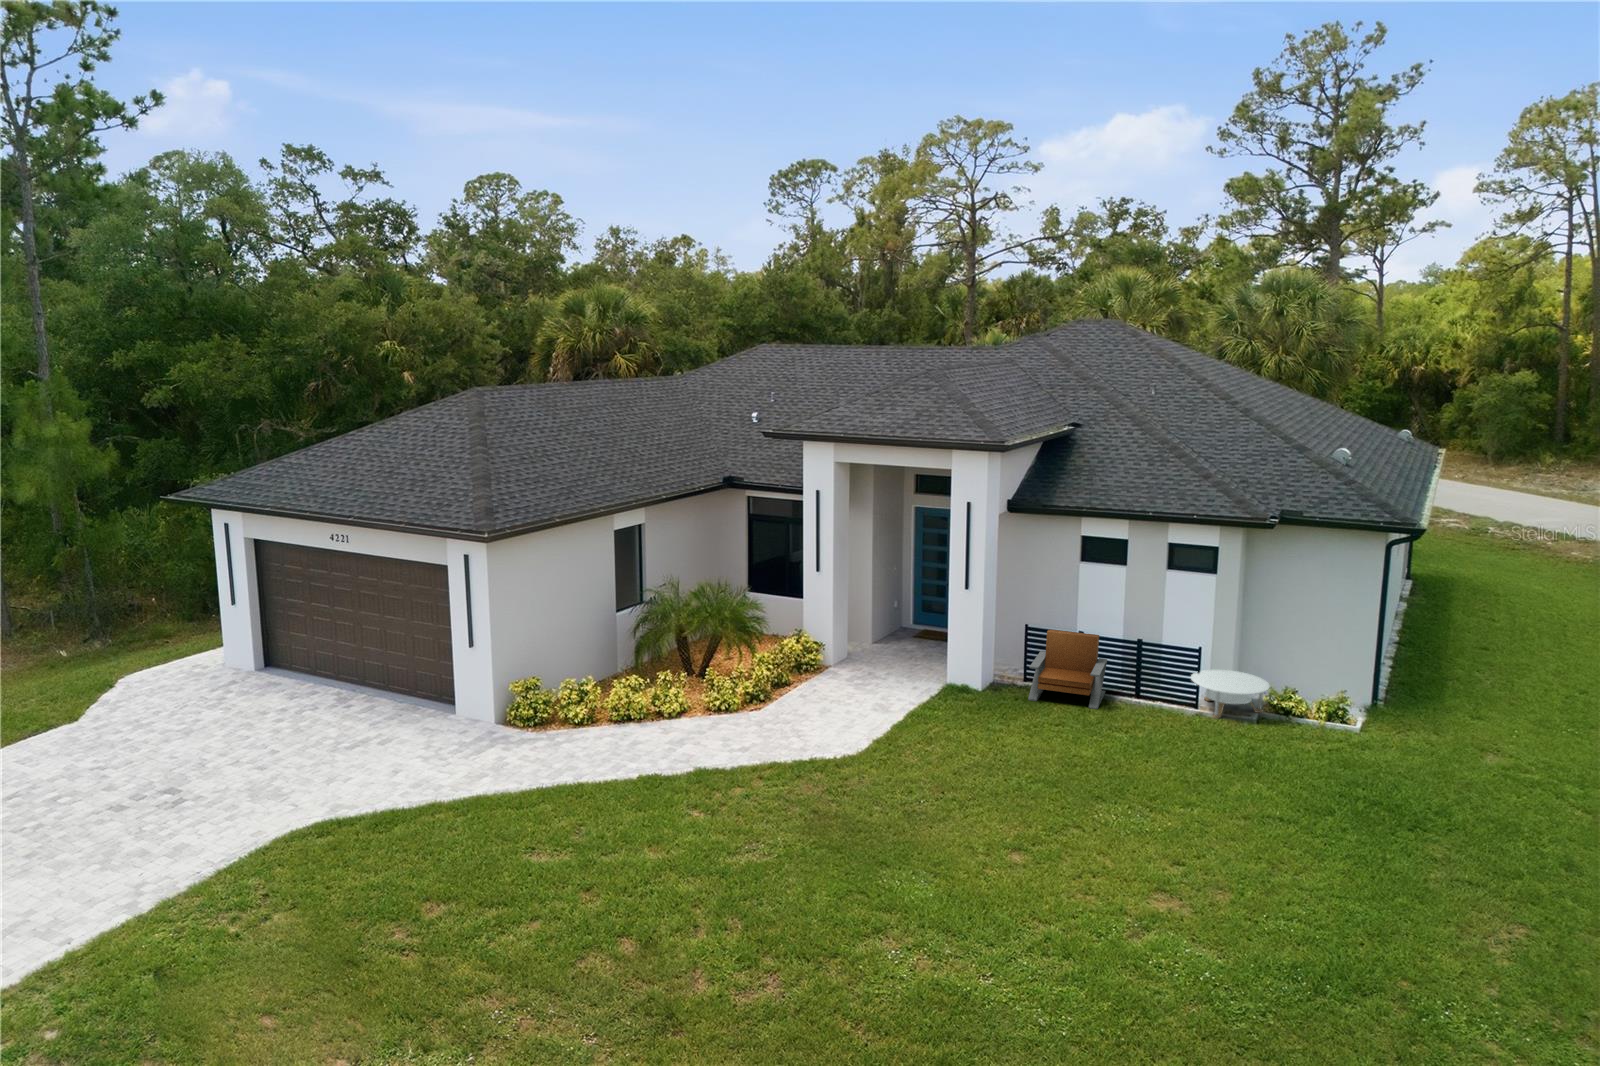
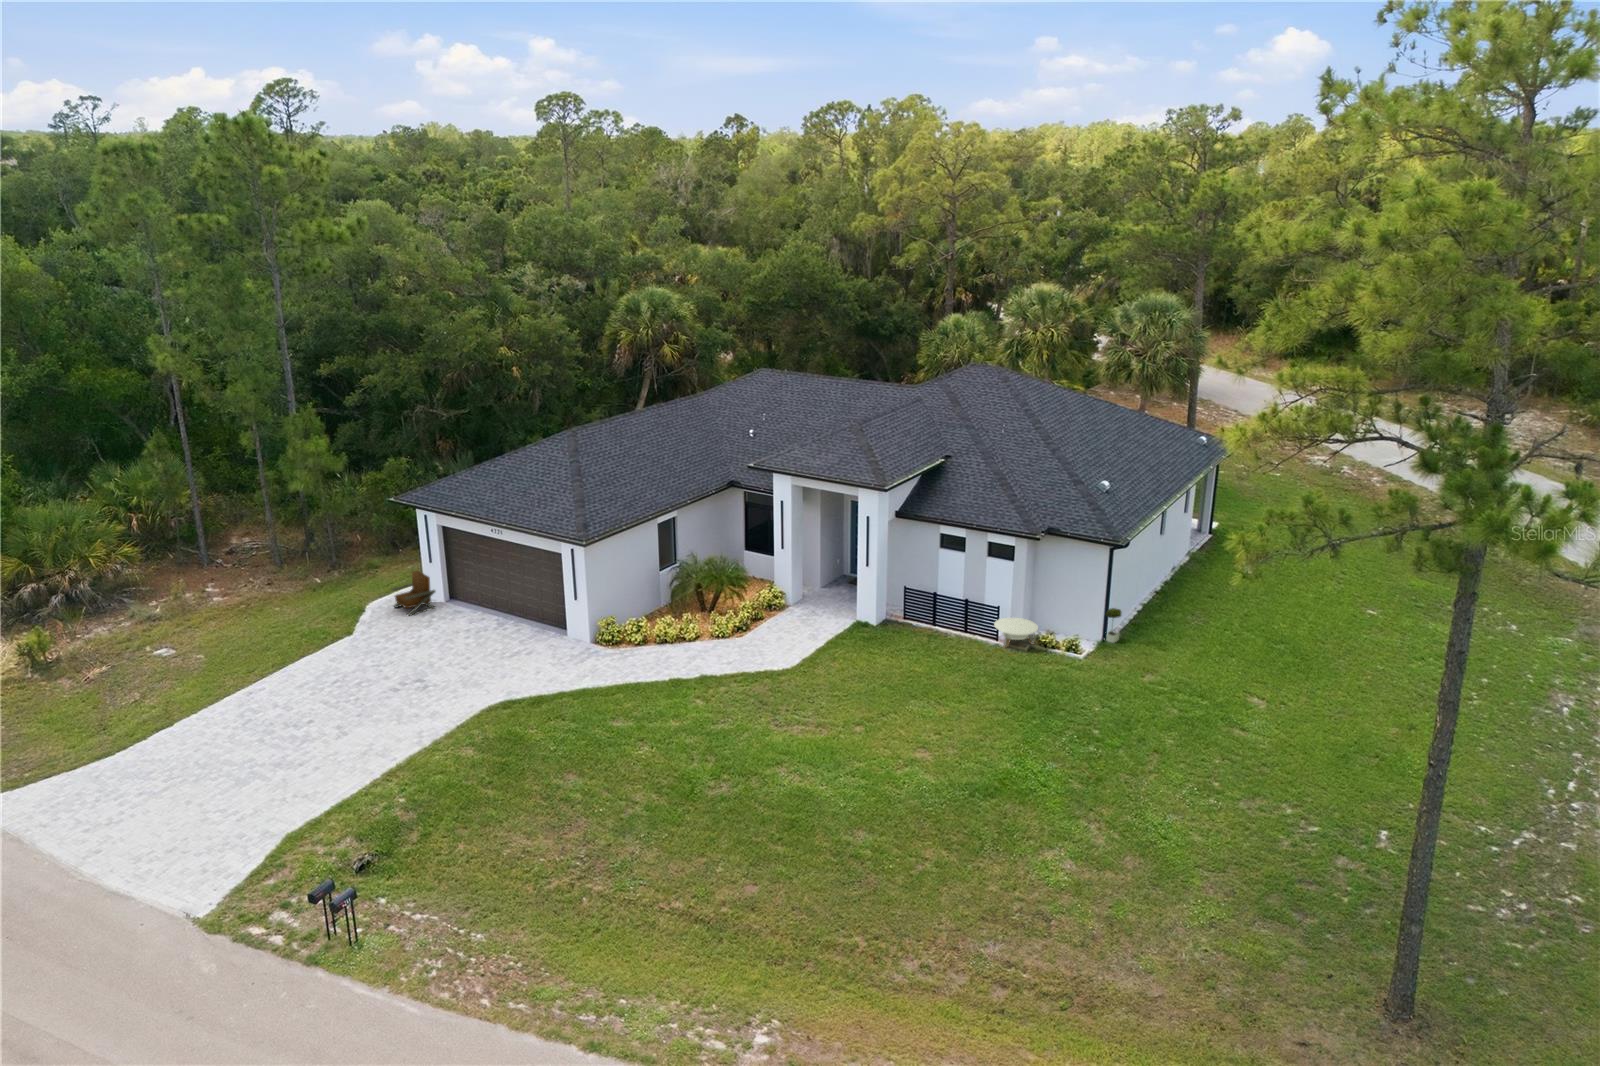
lounge chair: present [1028,629,1107,709] -> present [392,571,435,616]
potted tree: none [1374,648,1406,709] -> present [1105,608,1122,643]

